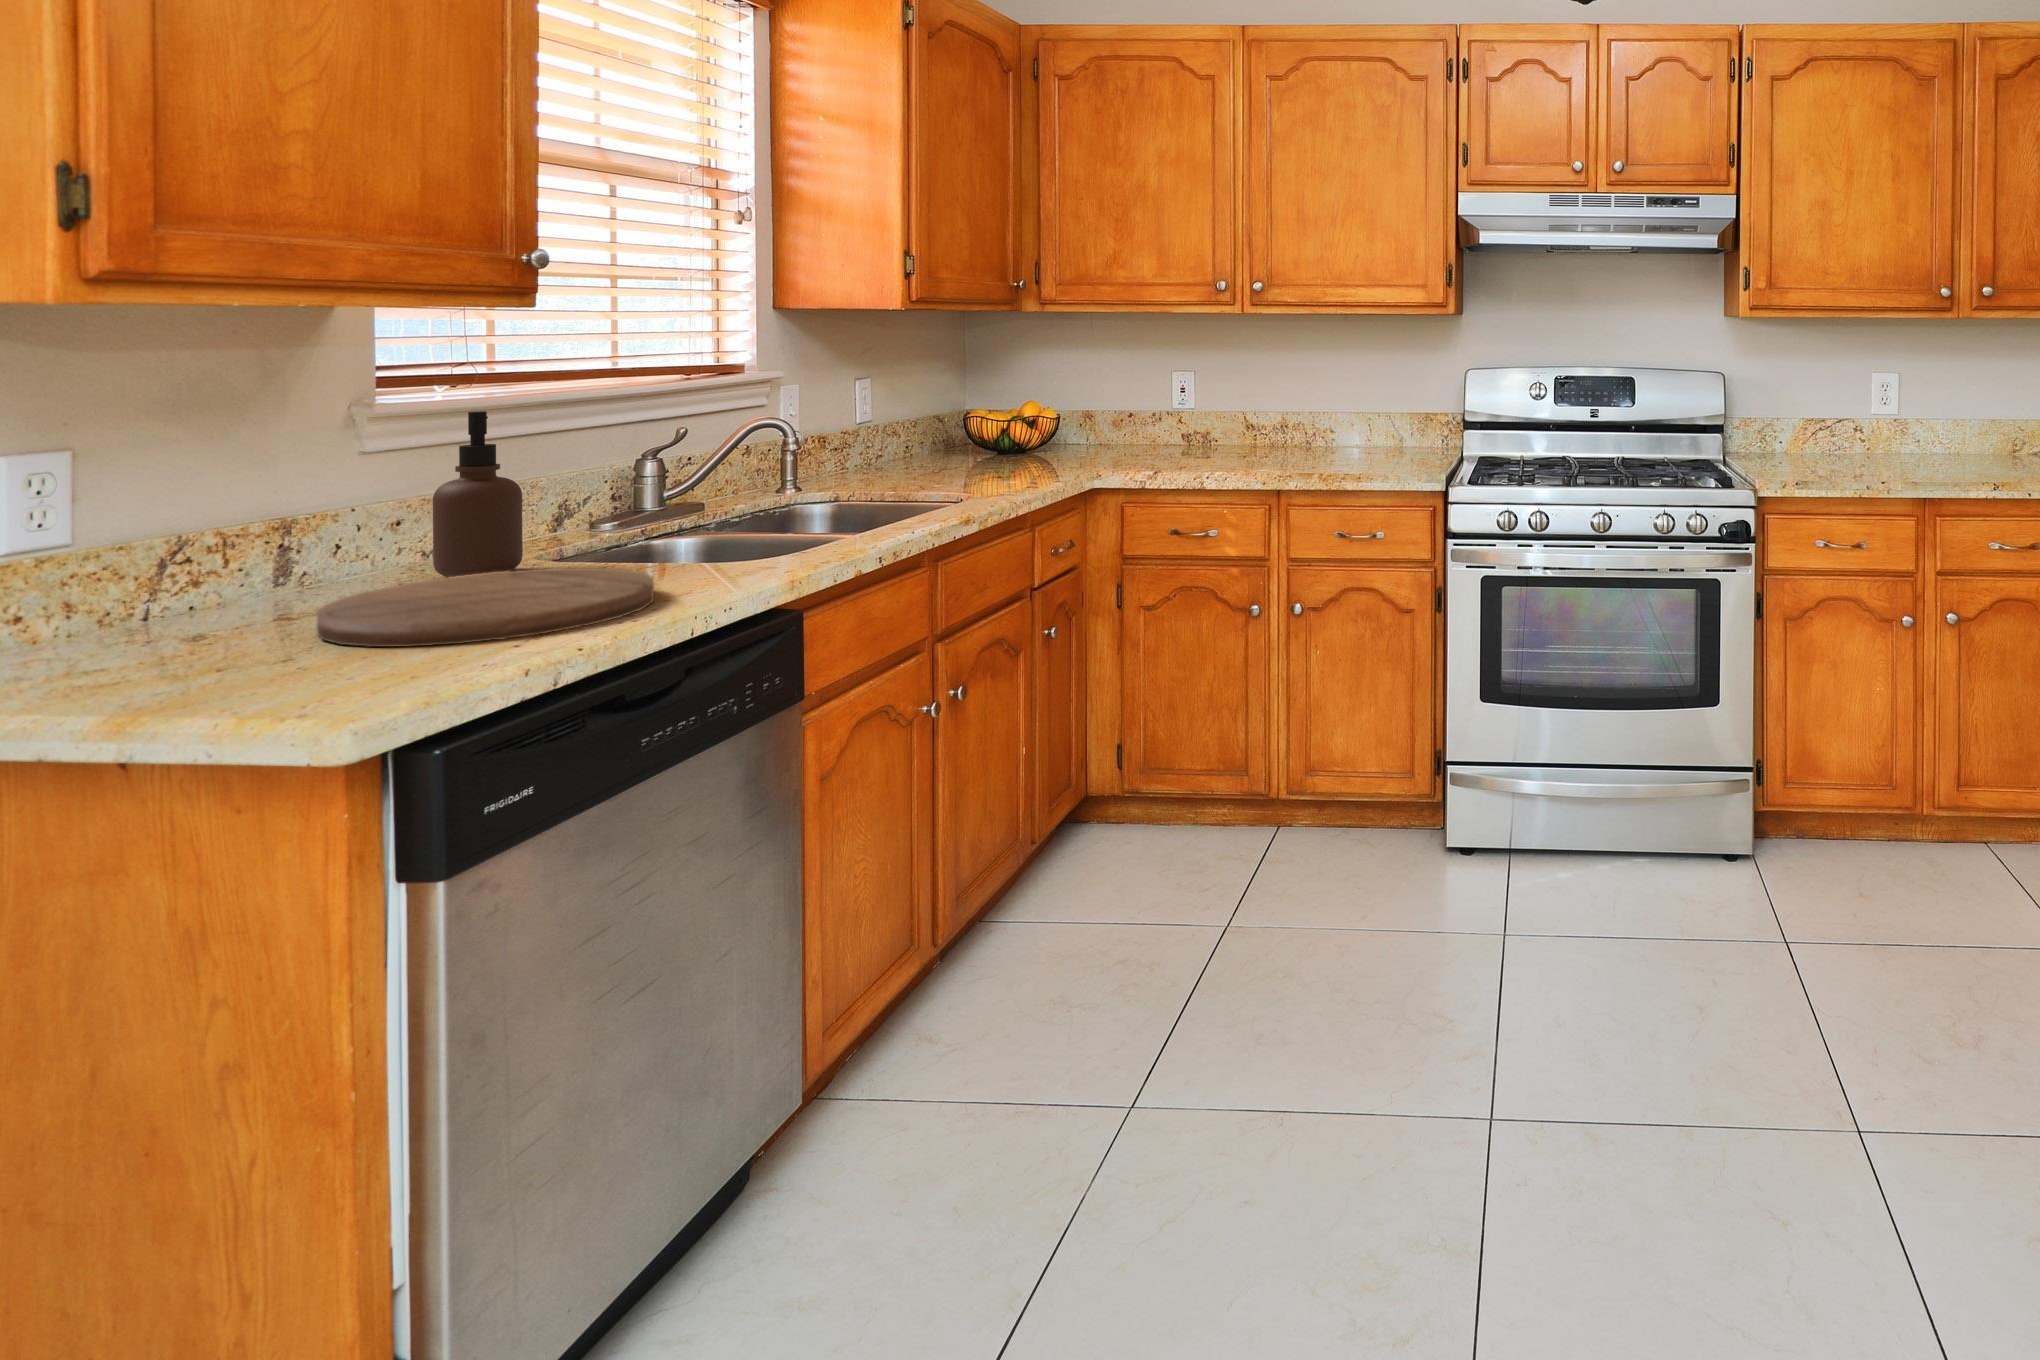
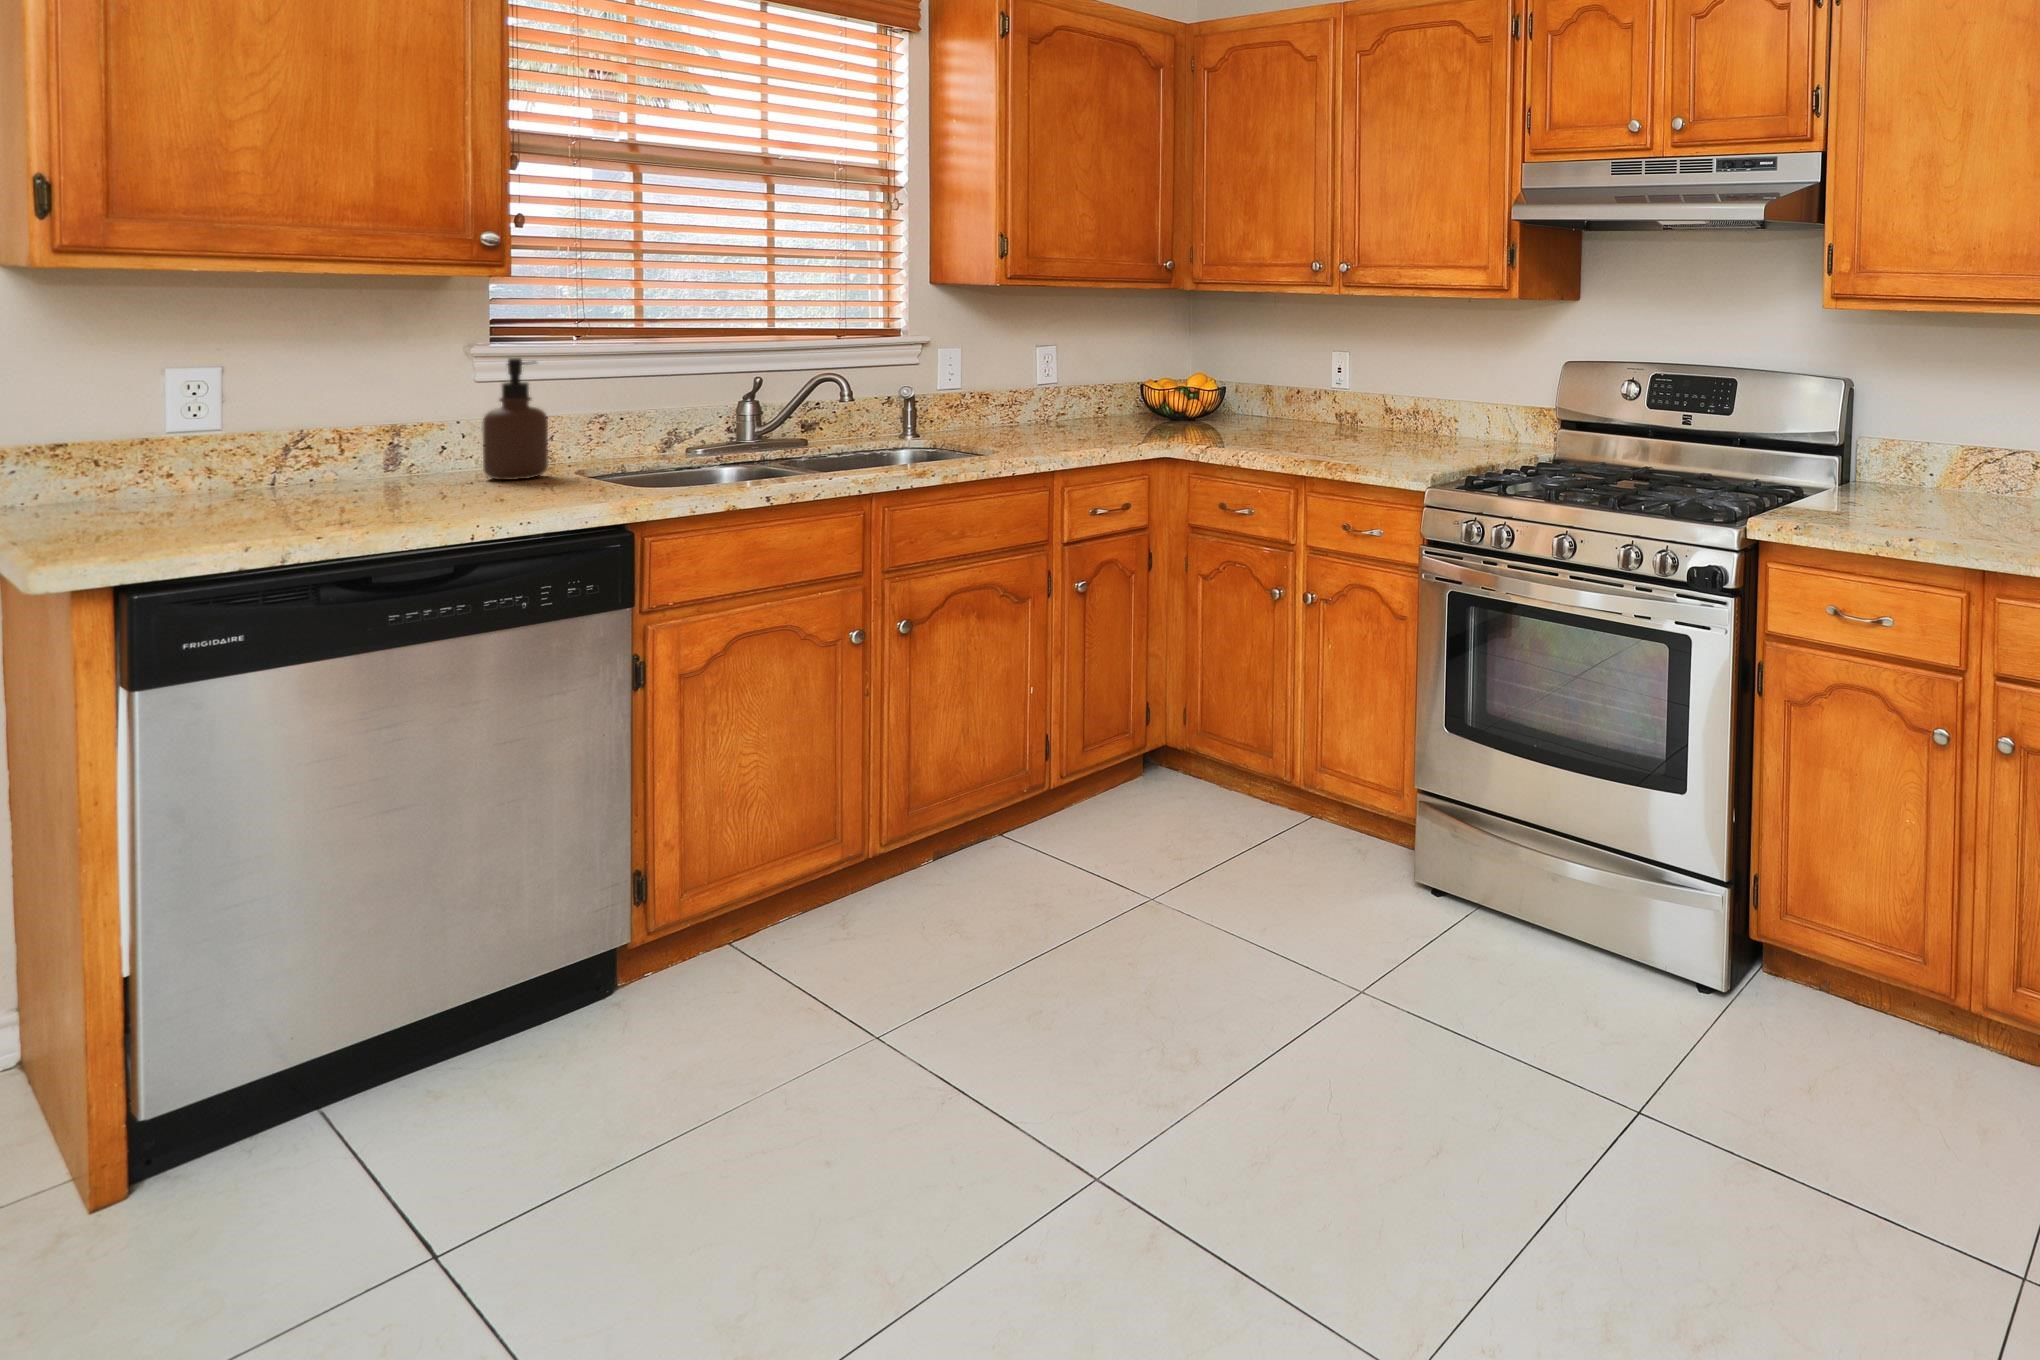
cutting board: present [317,568,654,647] -> none [253,477,509,524]

